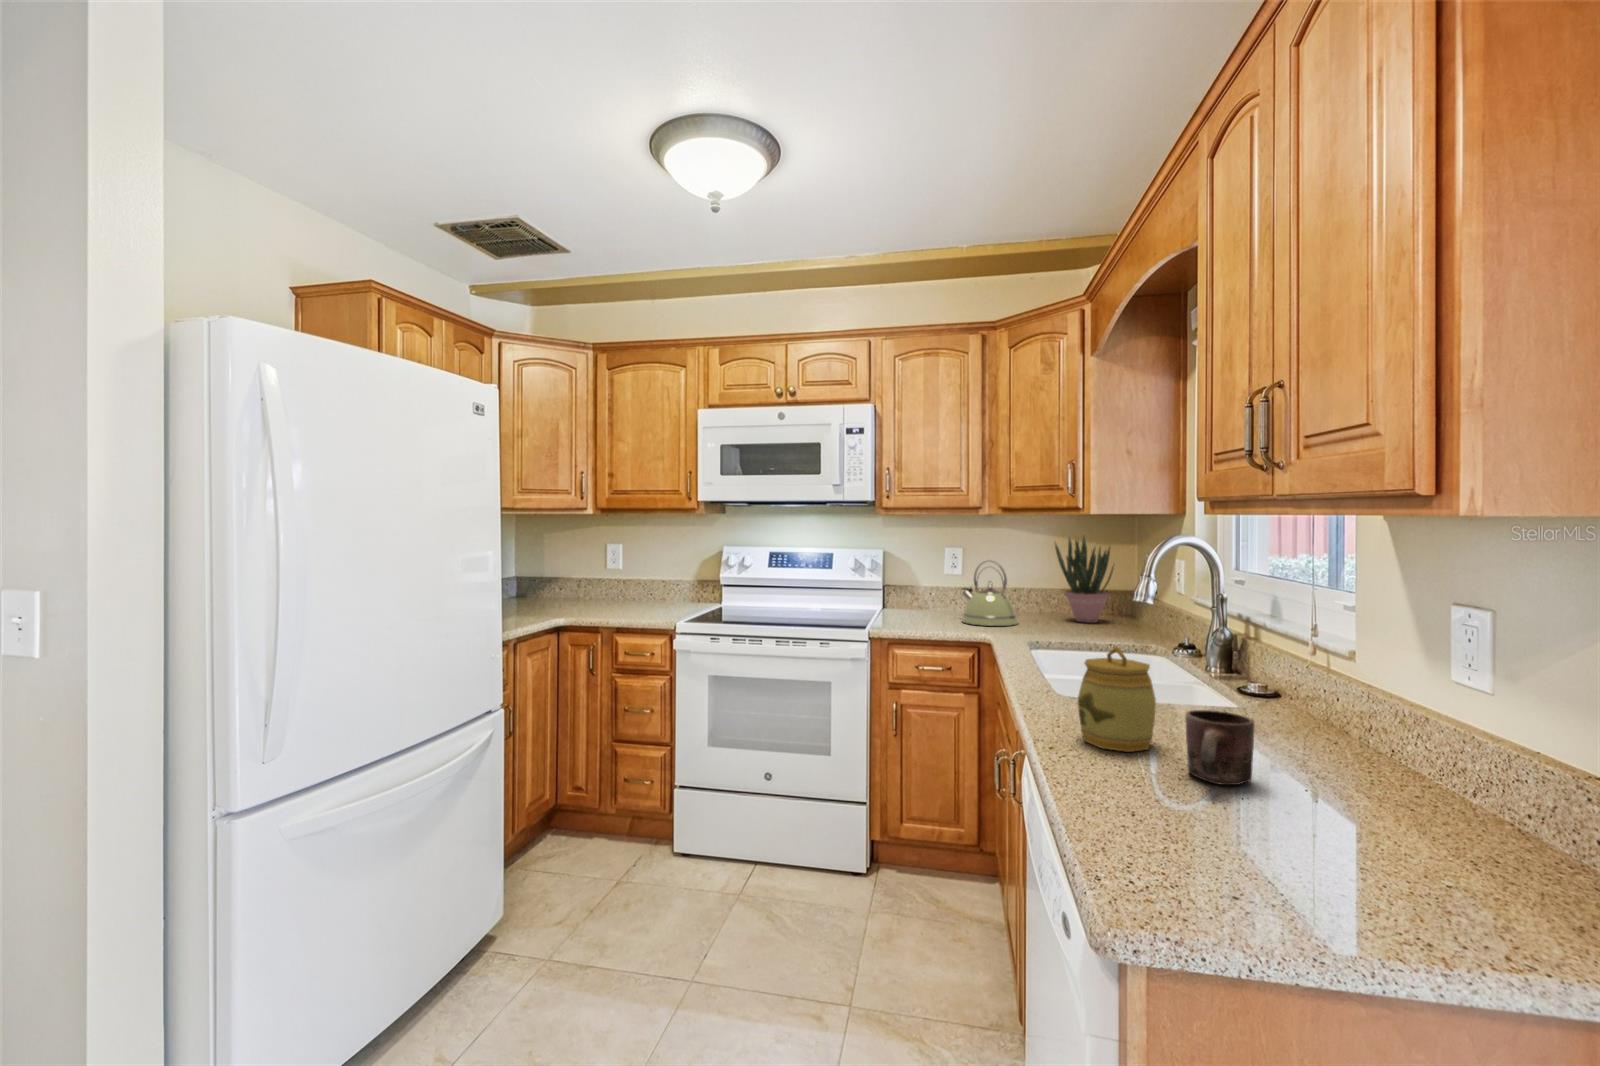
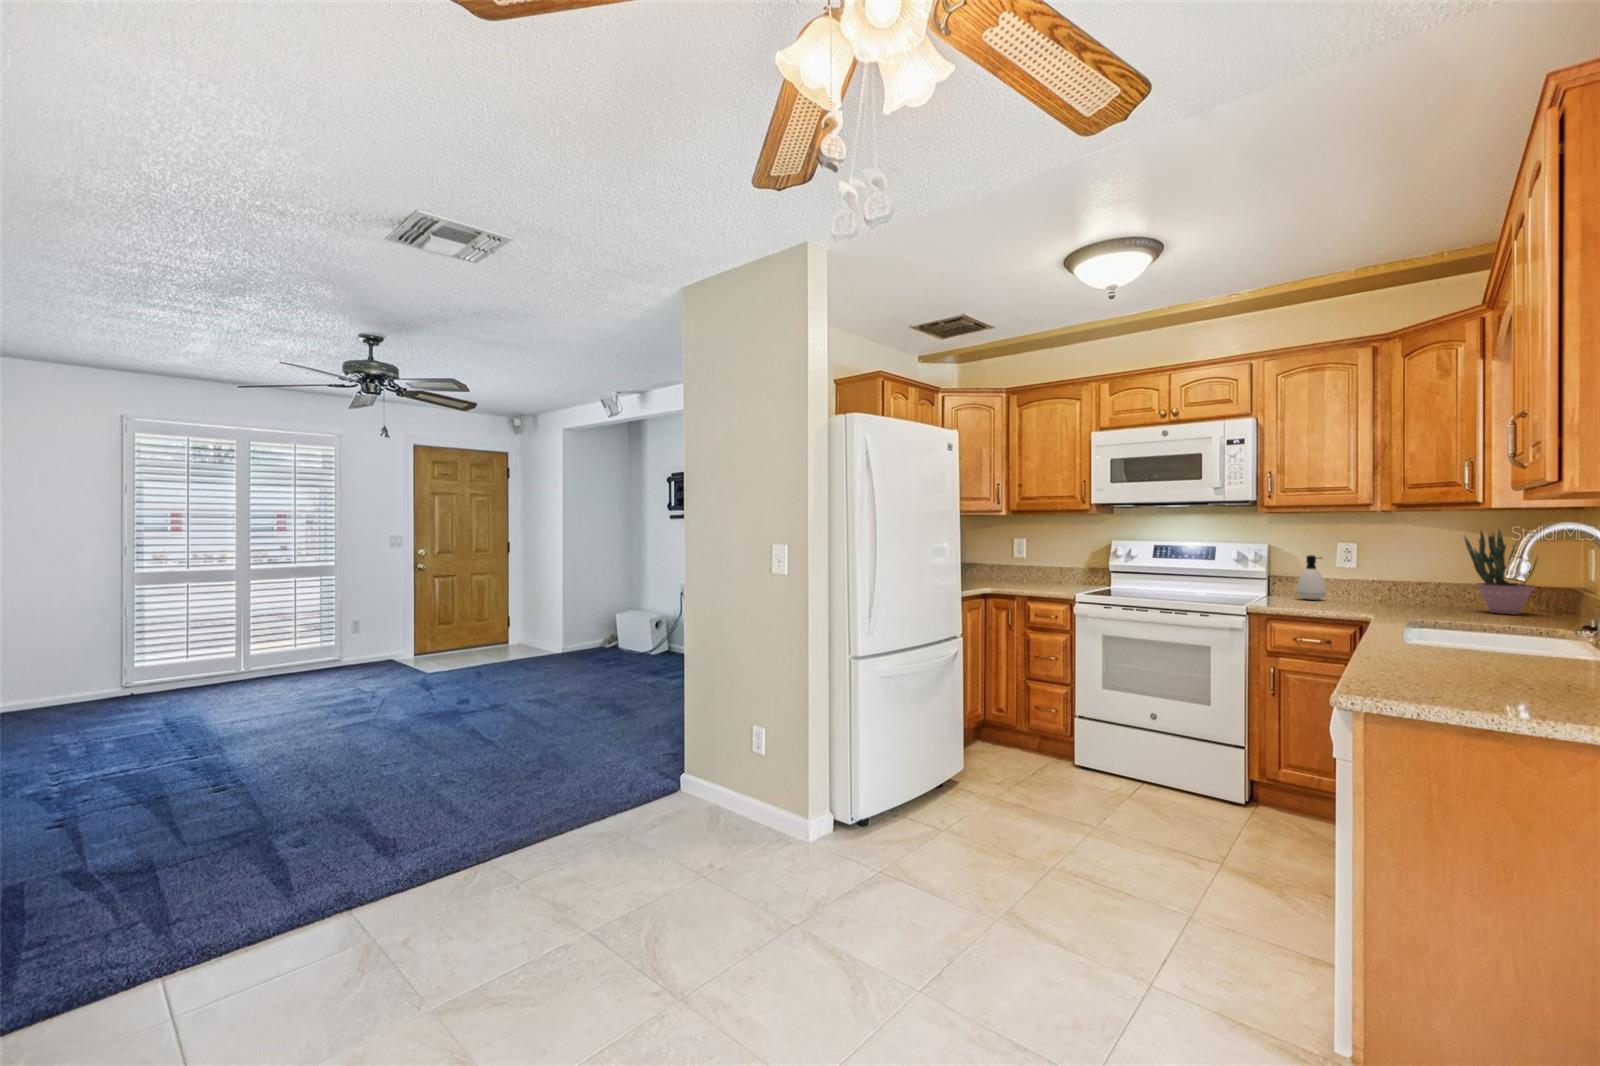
kettle: present [962,561,1018,626] -> none [1349,552,1415,611]
soap dispenser: none [911,563,937,612] -> present [1296,555,1326,600]
jar: present [1078,647,1156,752] -> none [1401,599,1475,672]
mug: present [1185,710,1254,785] -> none [1481,640,1540,688]

